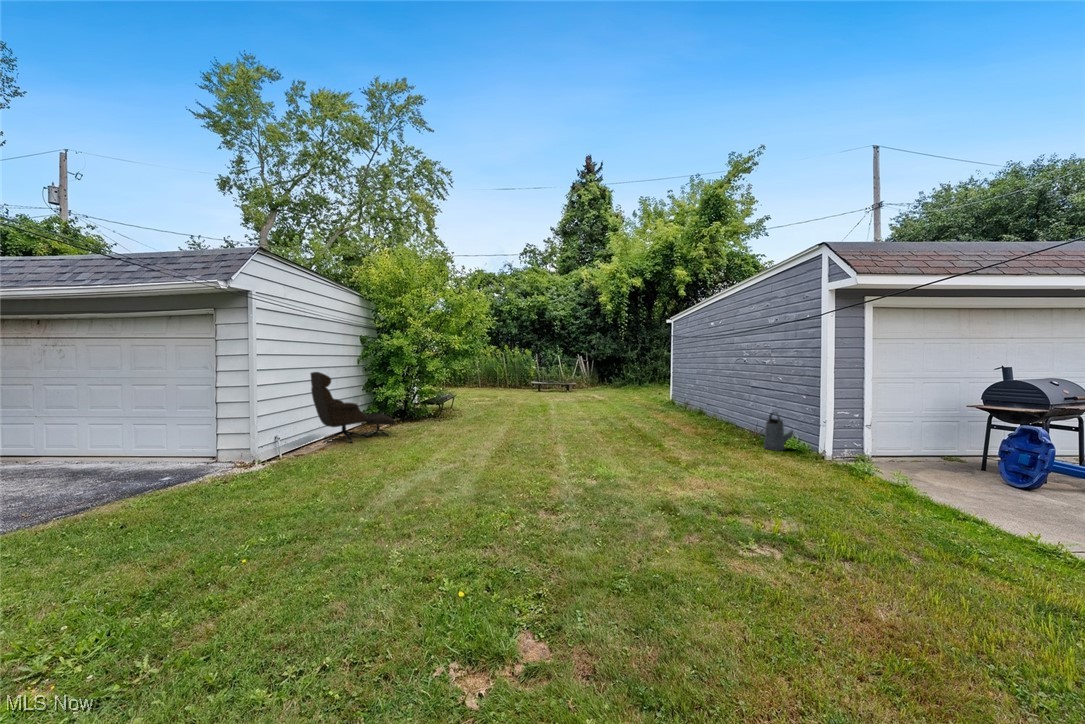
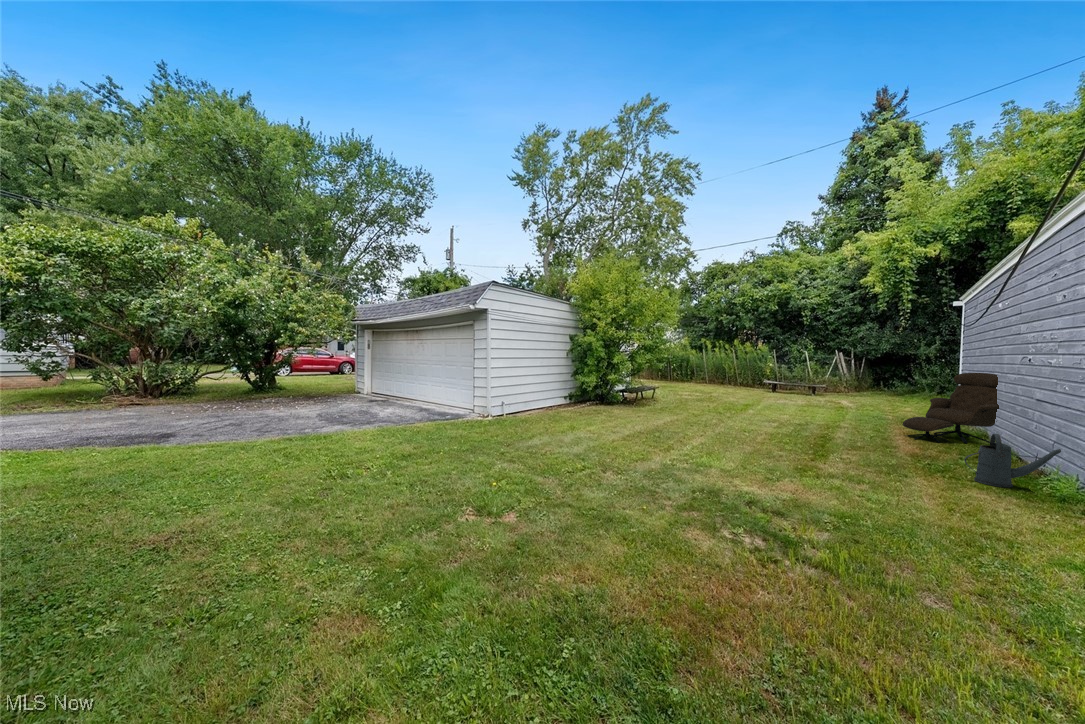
lounge chair: present [311,372,395,443] -> present [902,373,999,443]

